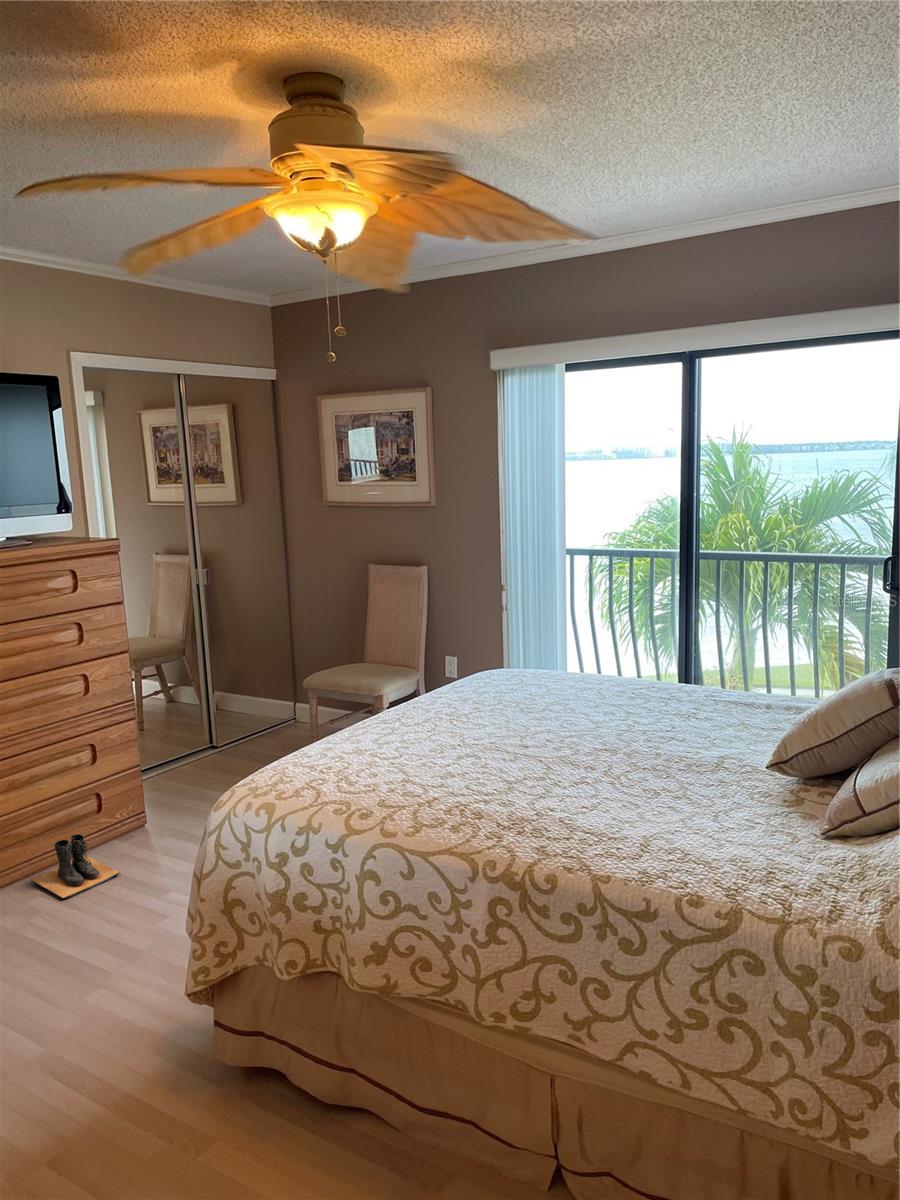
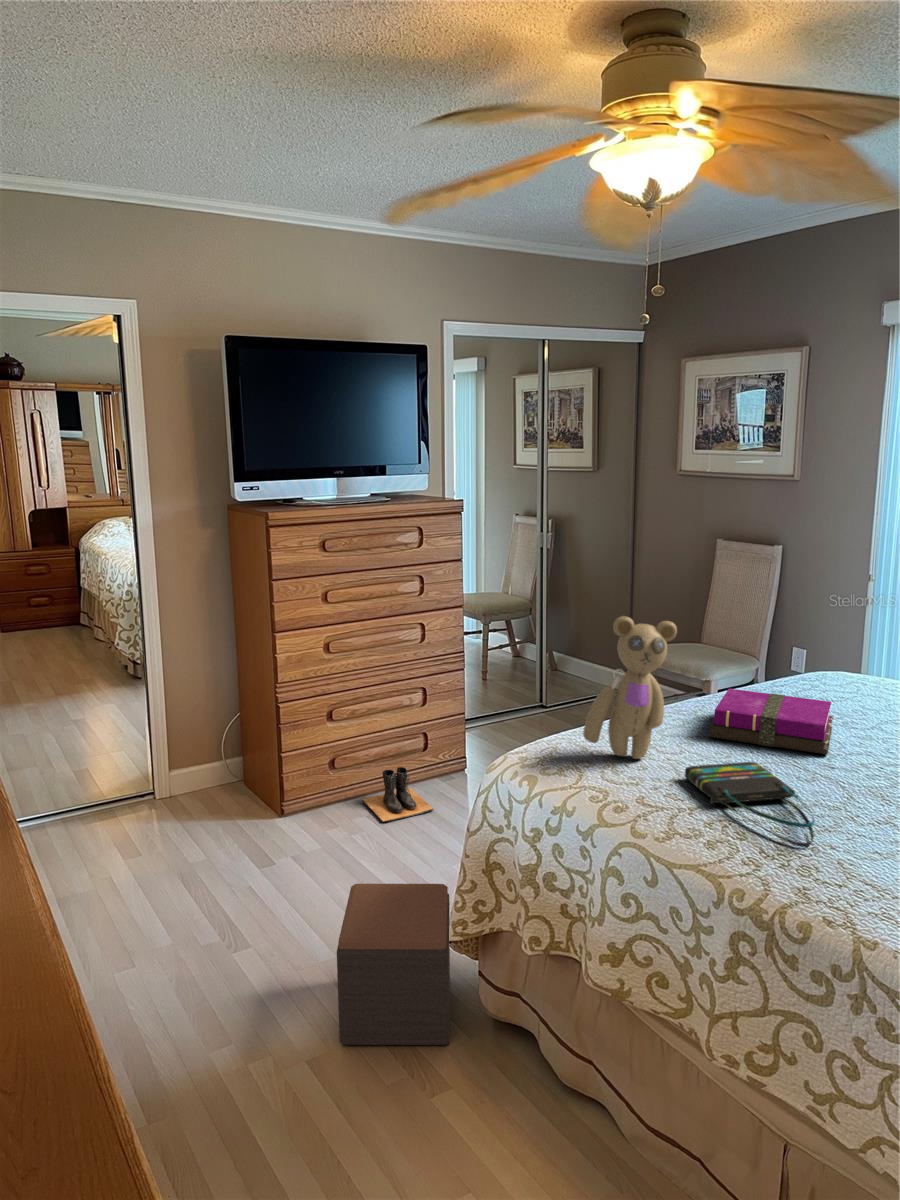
teddy bear: none [310,635,389,769] -> present [583,616,677,759]
notebook: none [419,693,519,739] -> present [710,689,833,755]
tote bag: none [411,753,534,815] -> present [685,762,814,847]
footstool: none [63,940,201,1145] -> present [337,884,450,1045]

